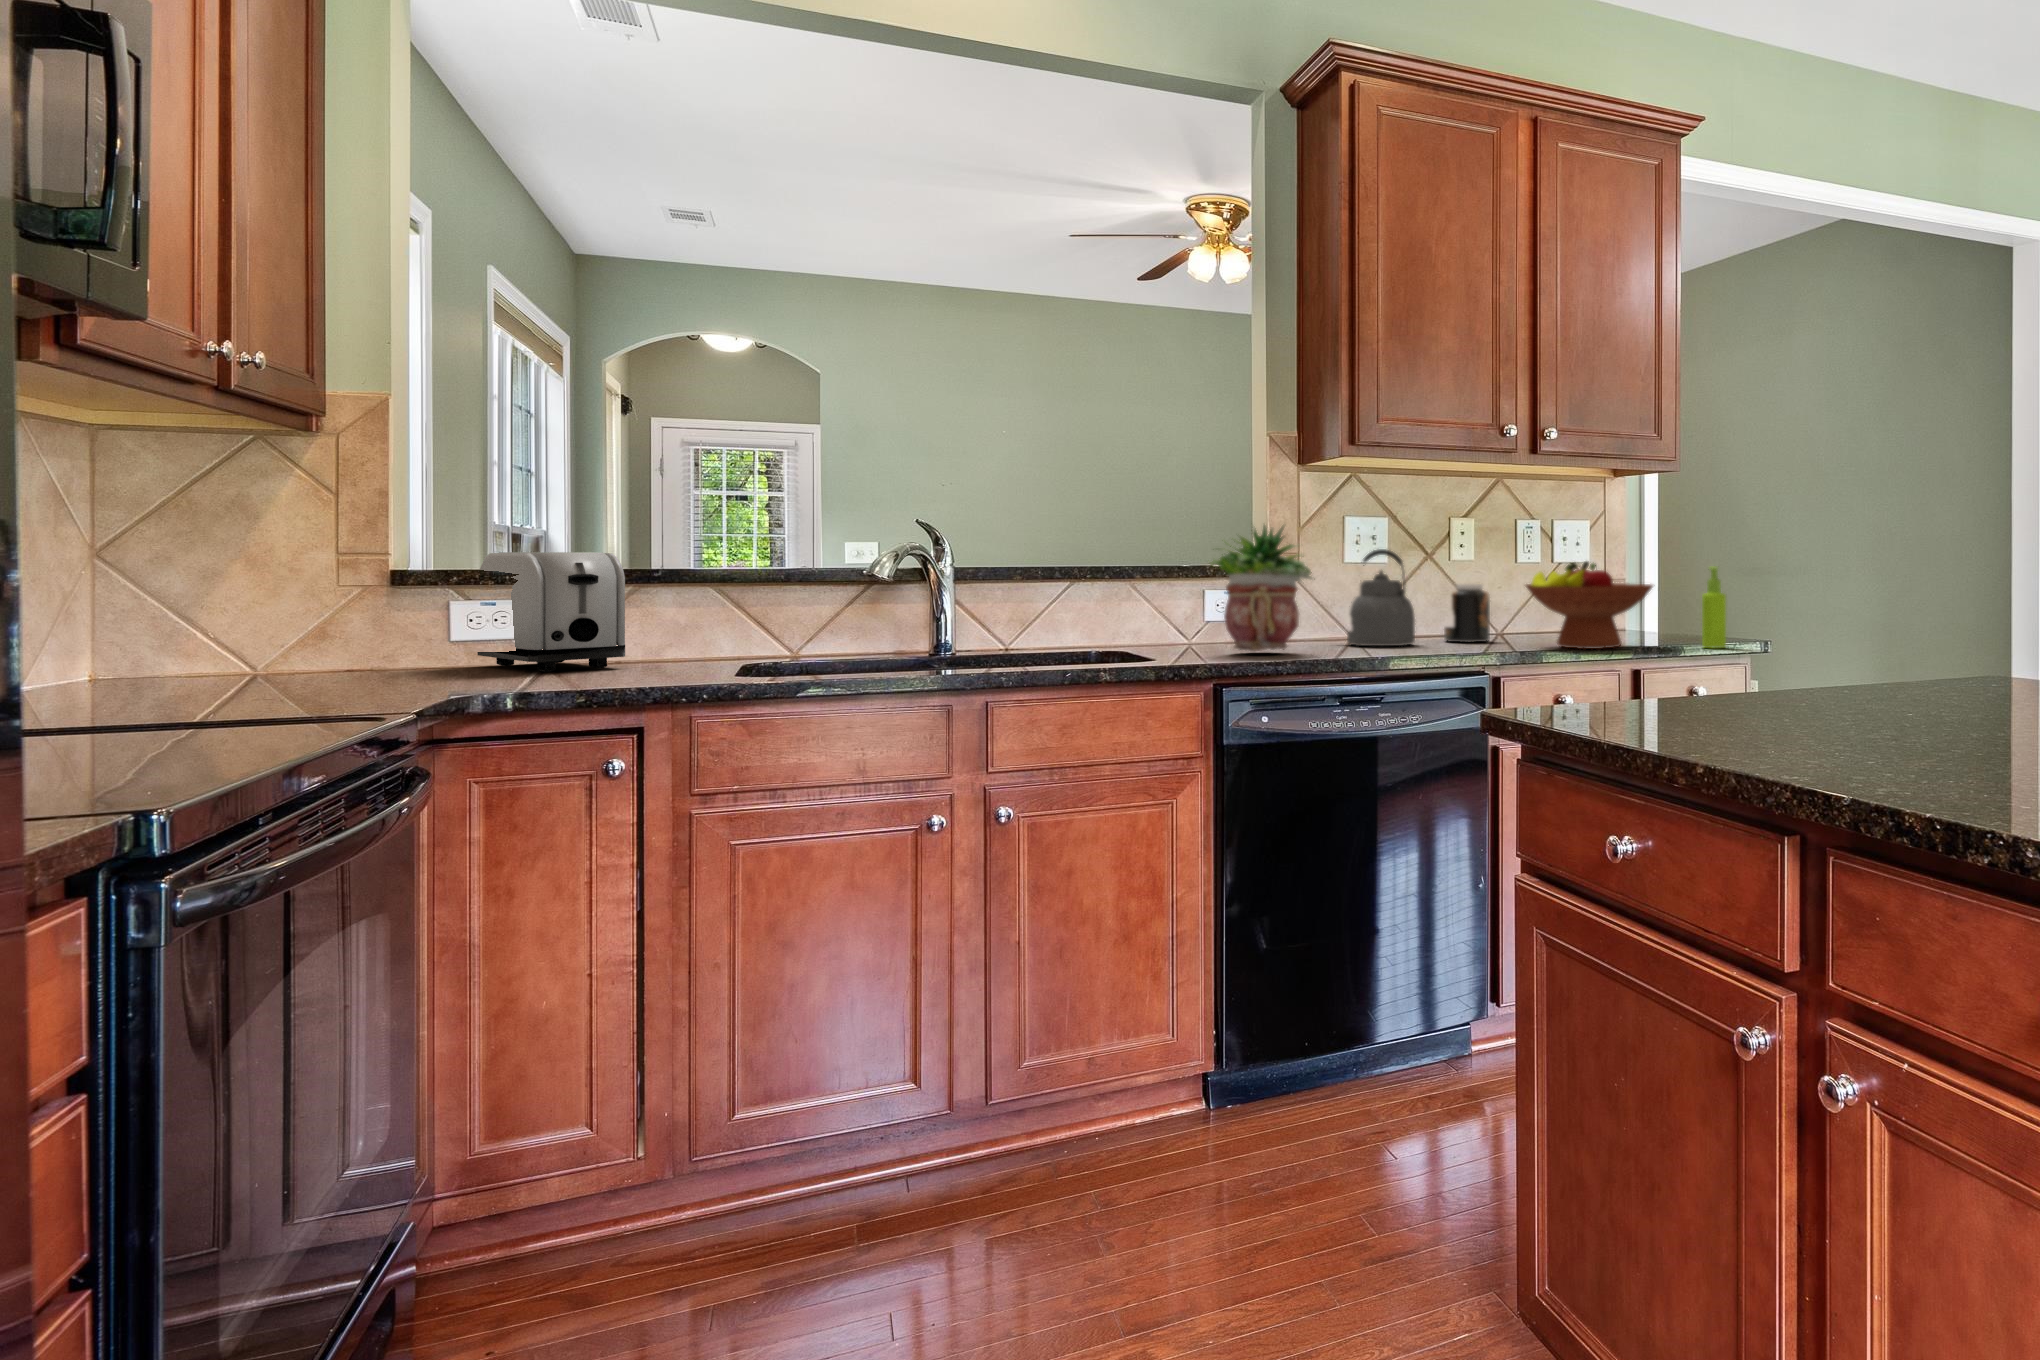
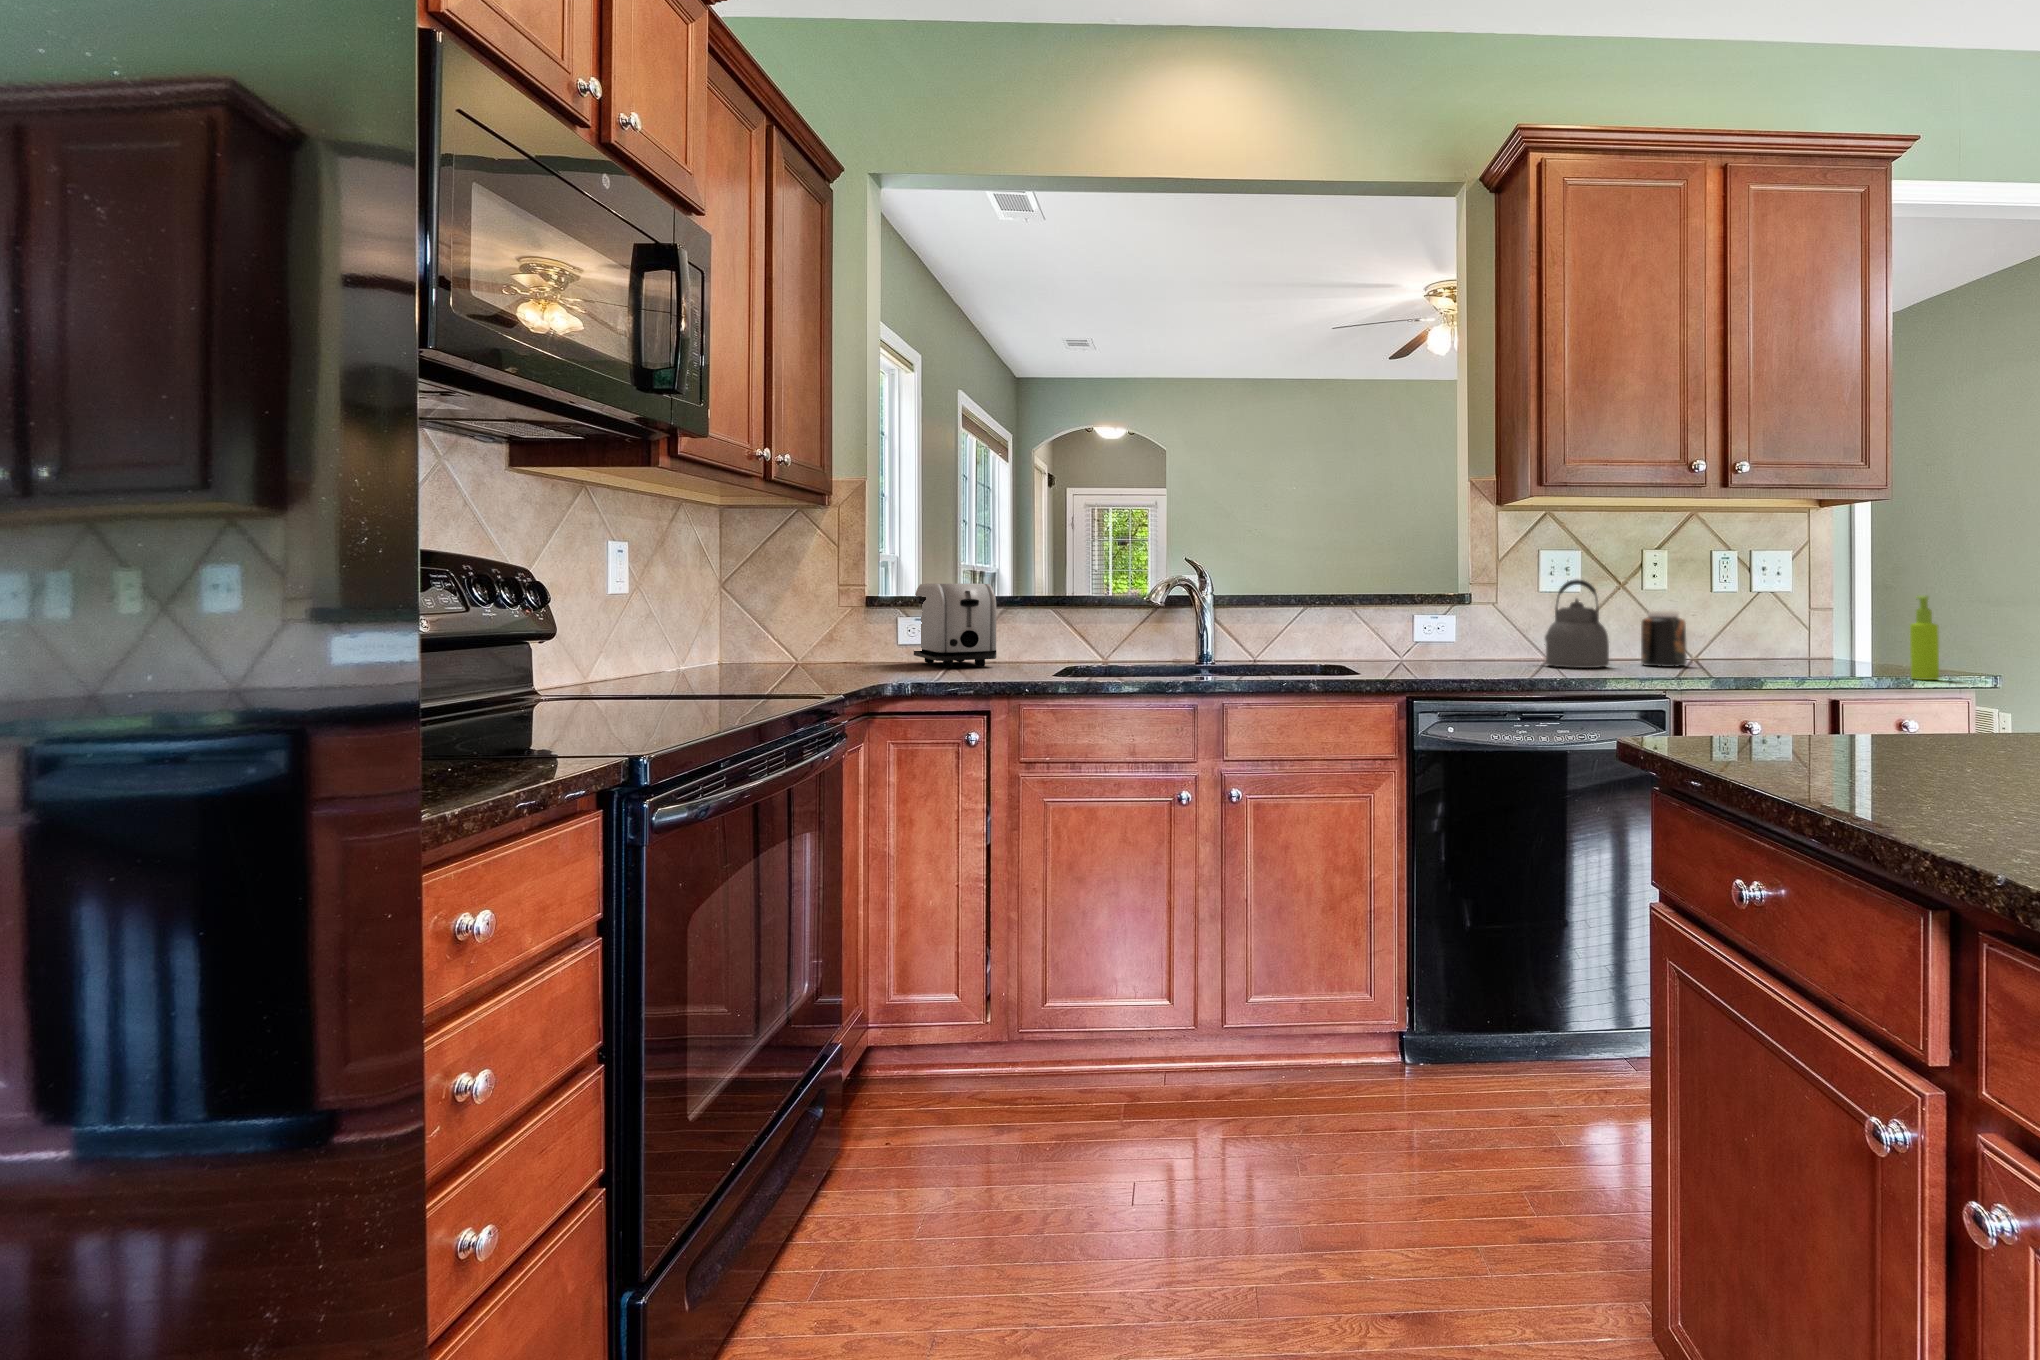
potted plant: present [1211,526,1312,651] -> none [1415,555,1508,669]
fruit bowl: present [1526,561,1653,649] -> none [1714,590,1855,676]

